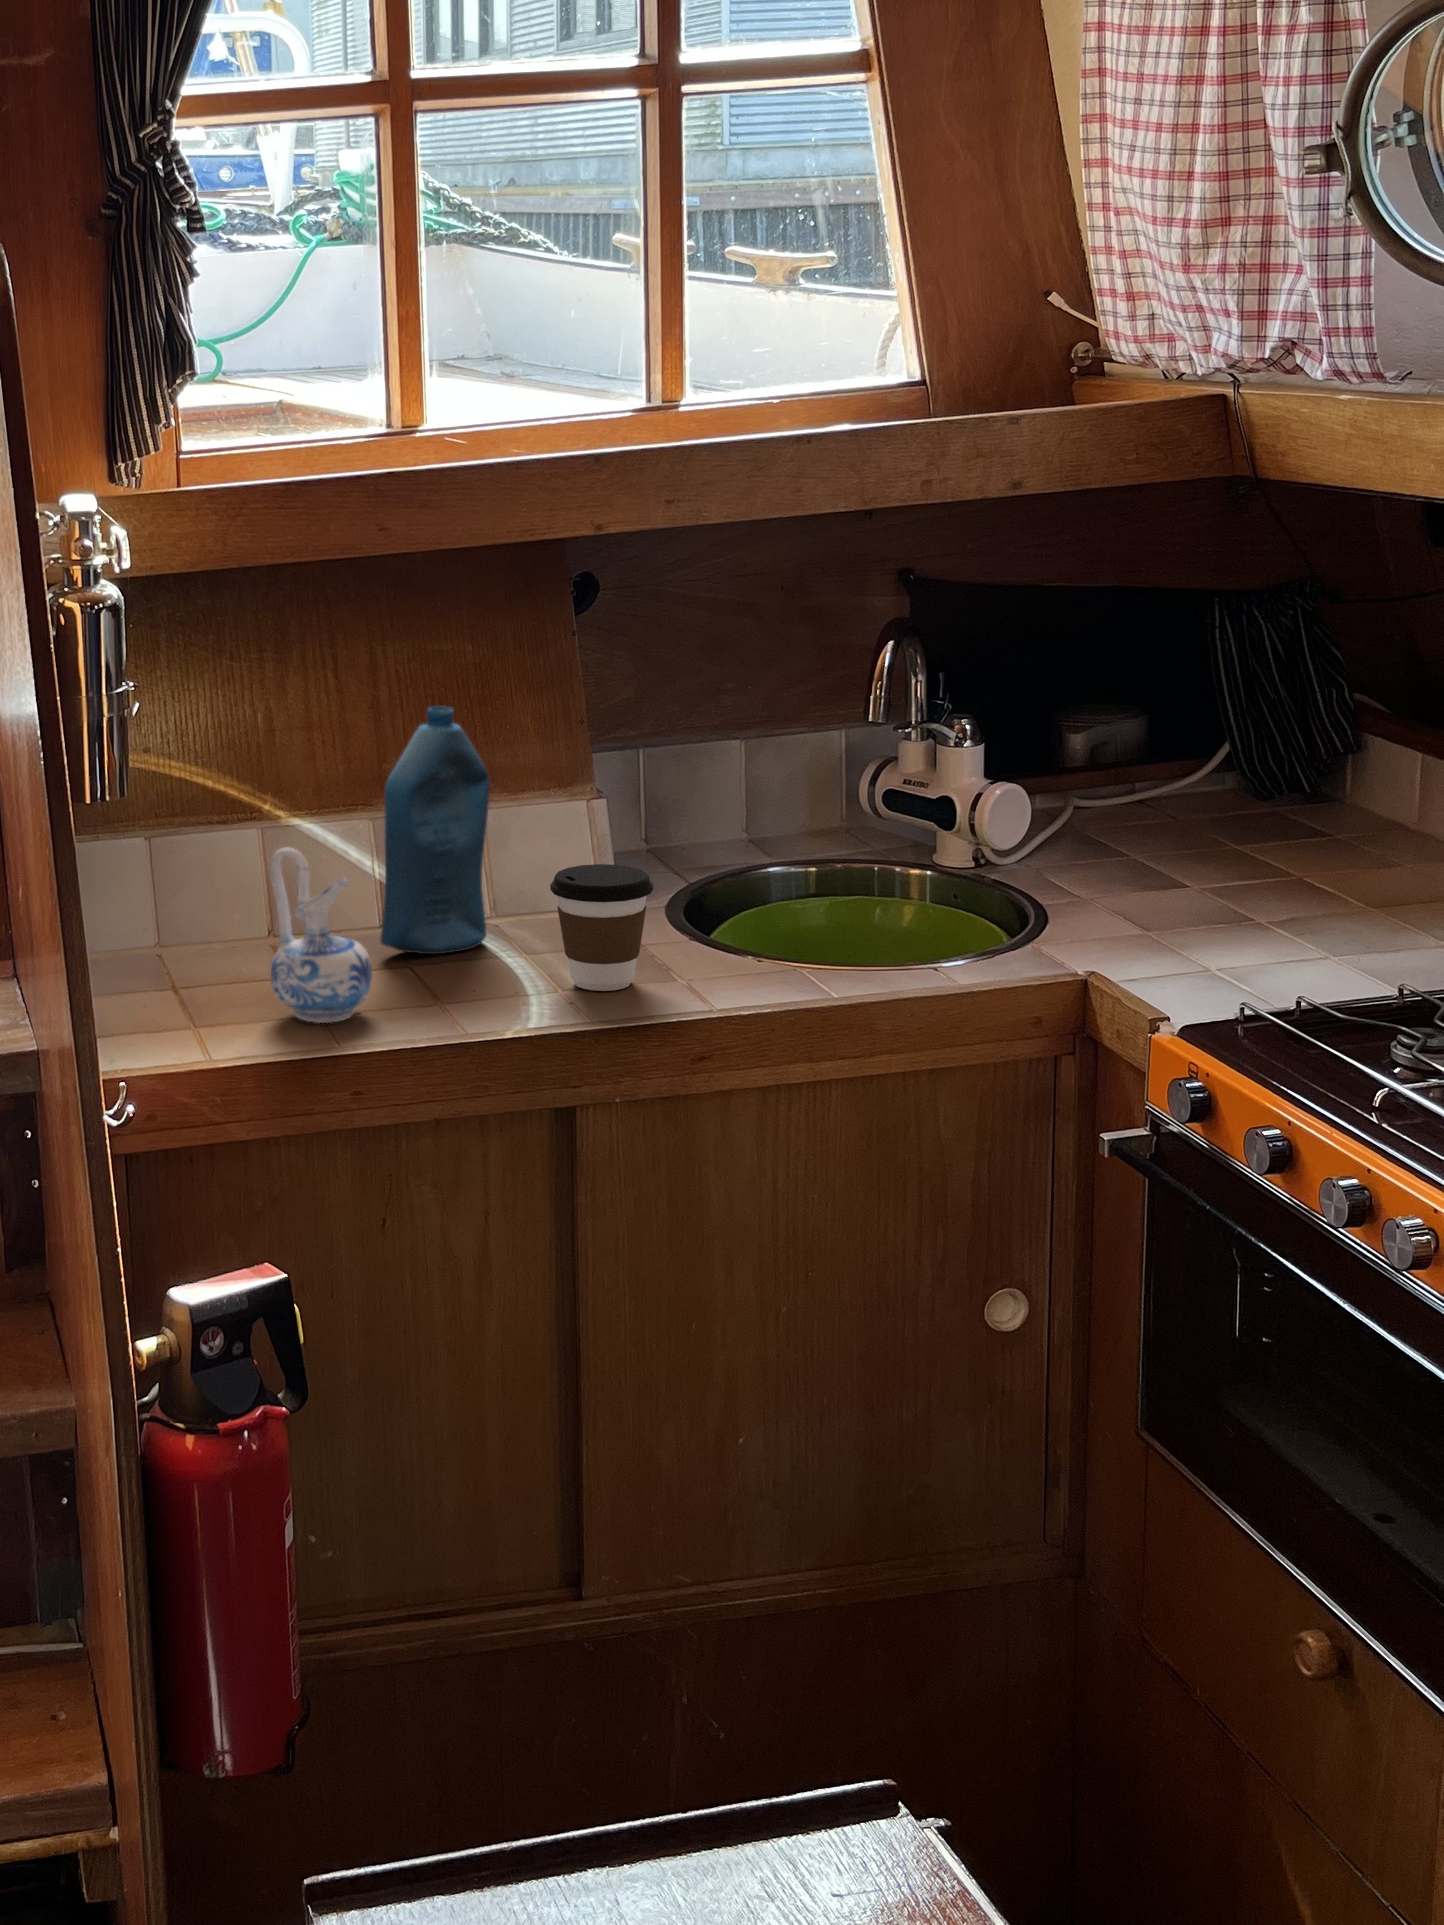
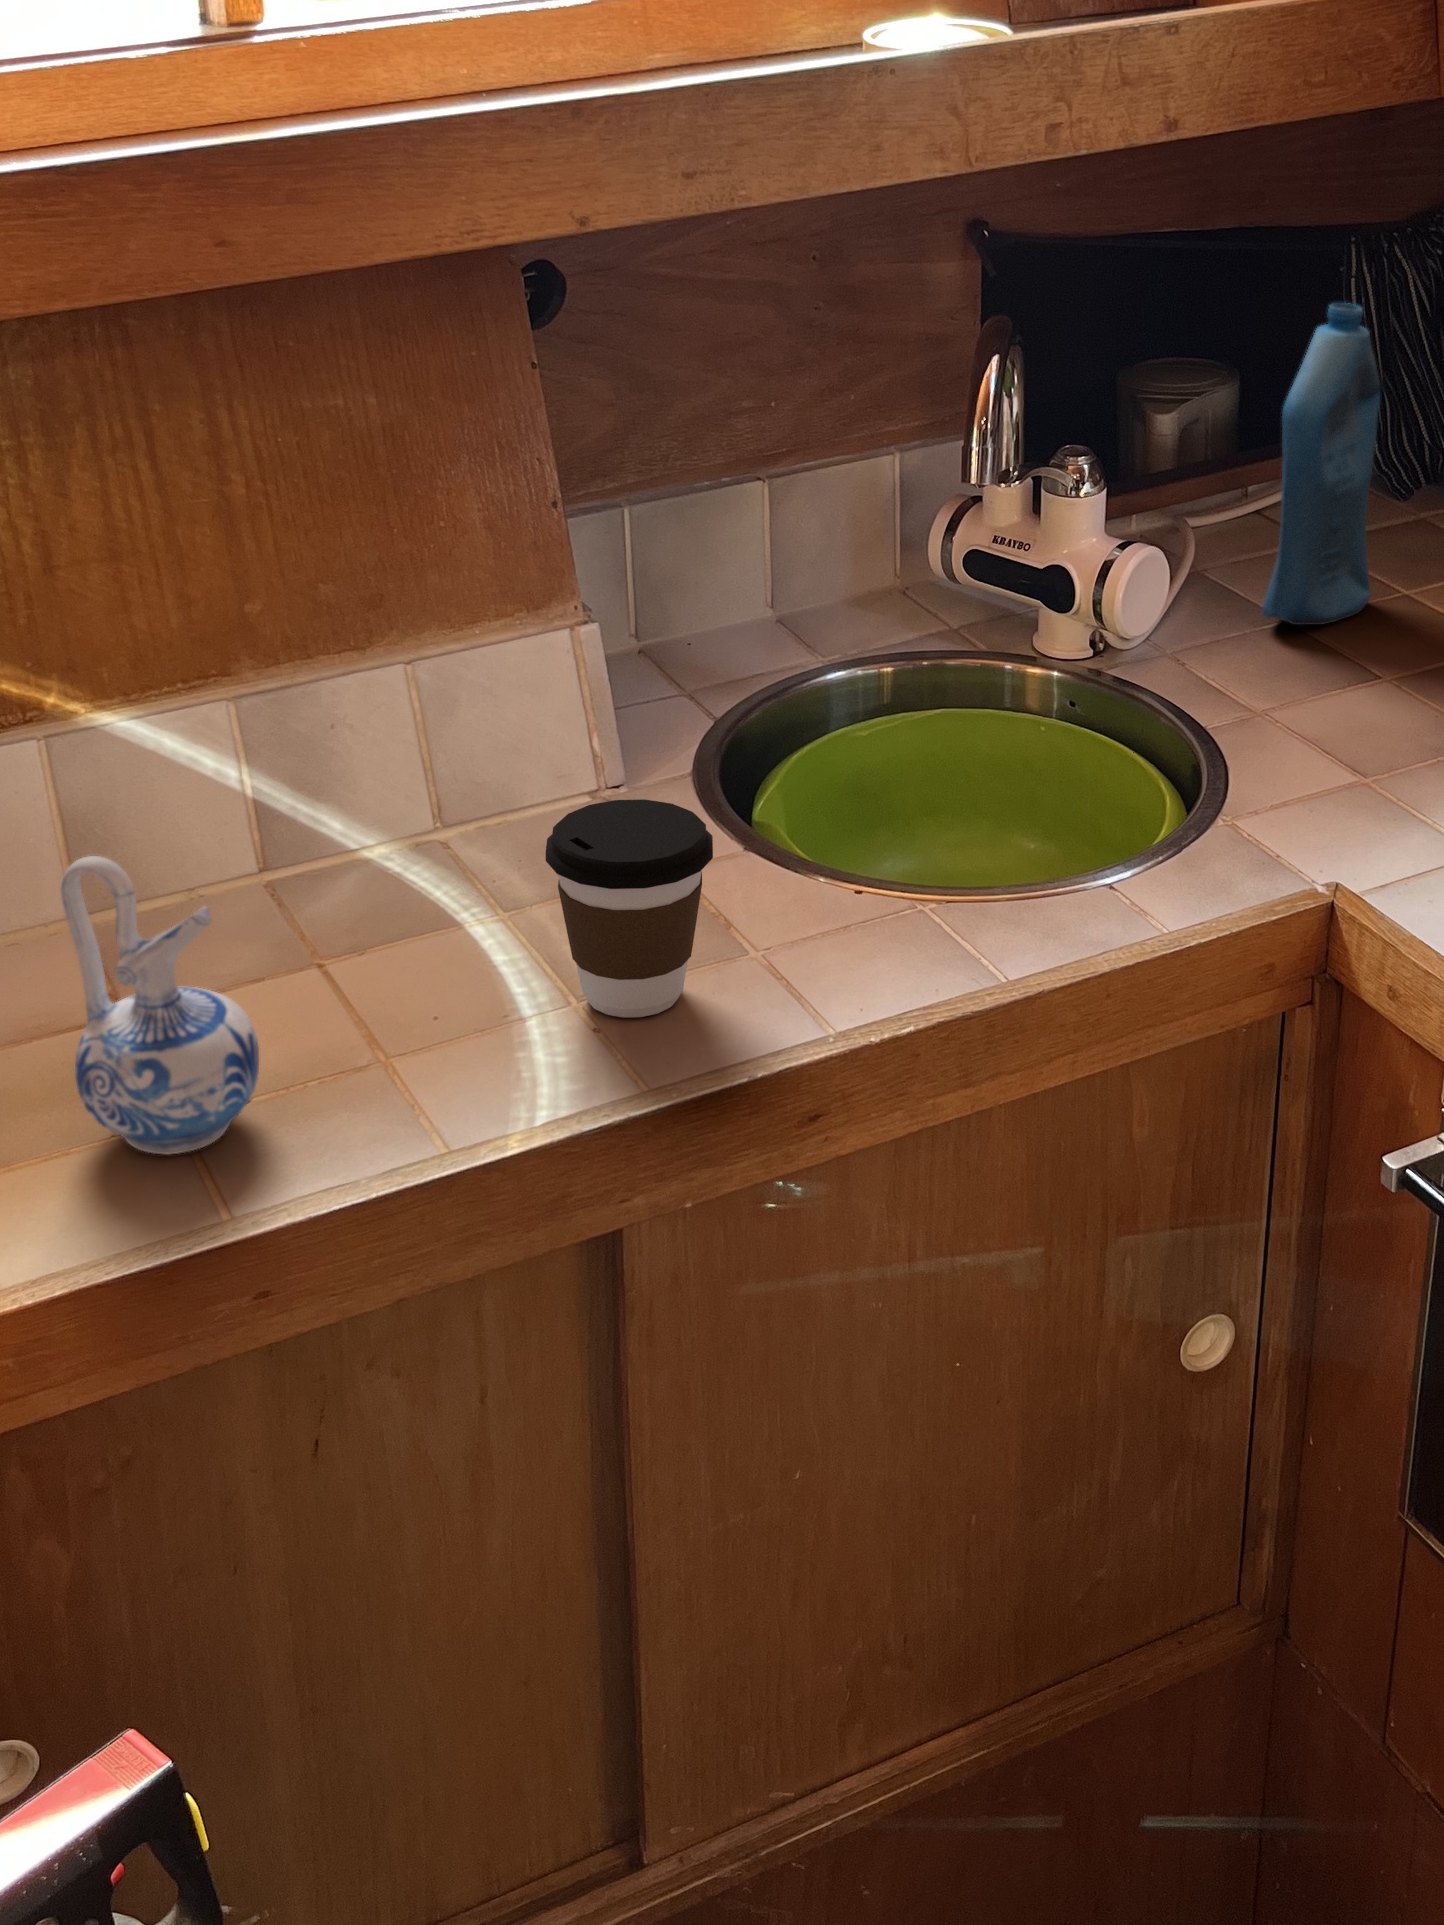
bottle: present [380,706,490,954] -> present [1262,303,1380,625]

